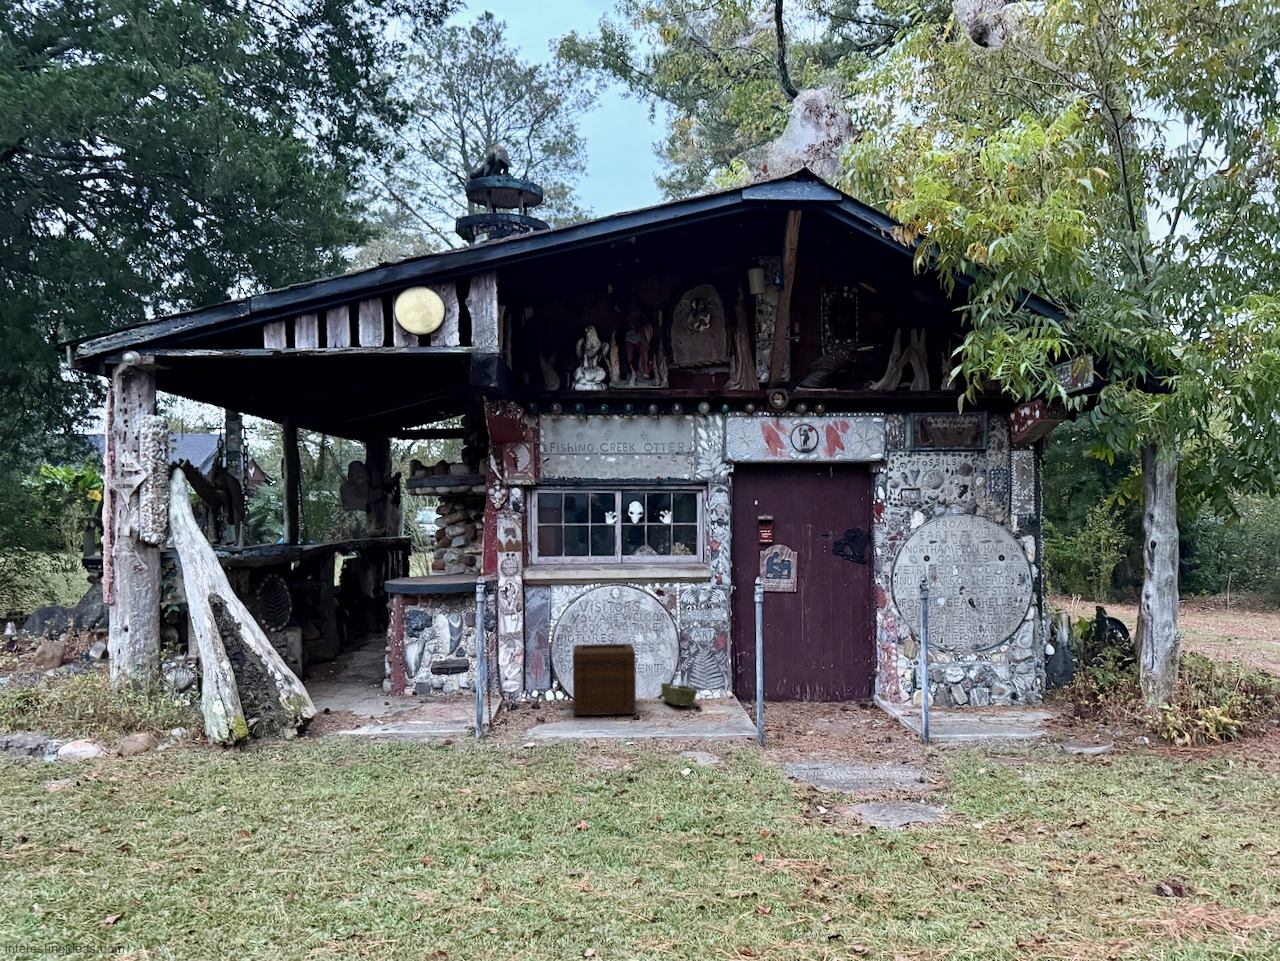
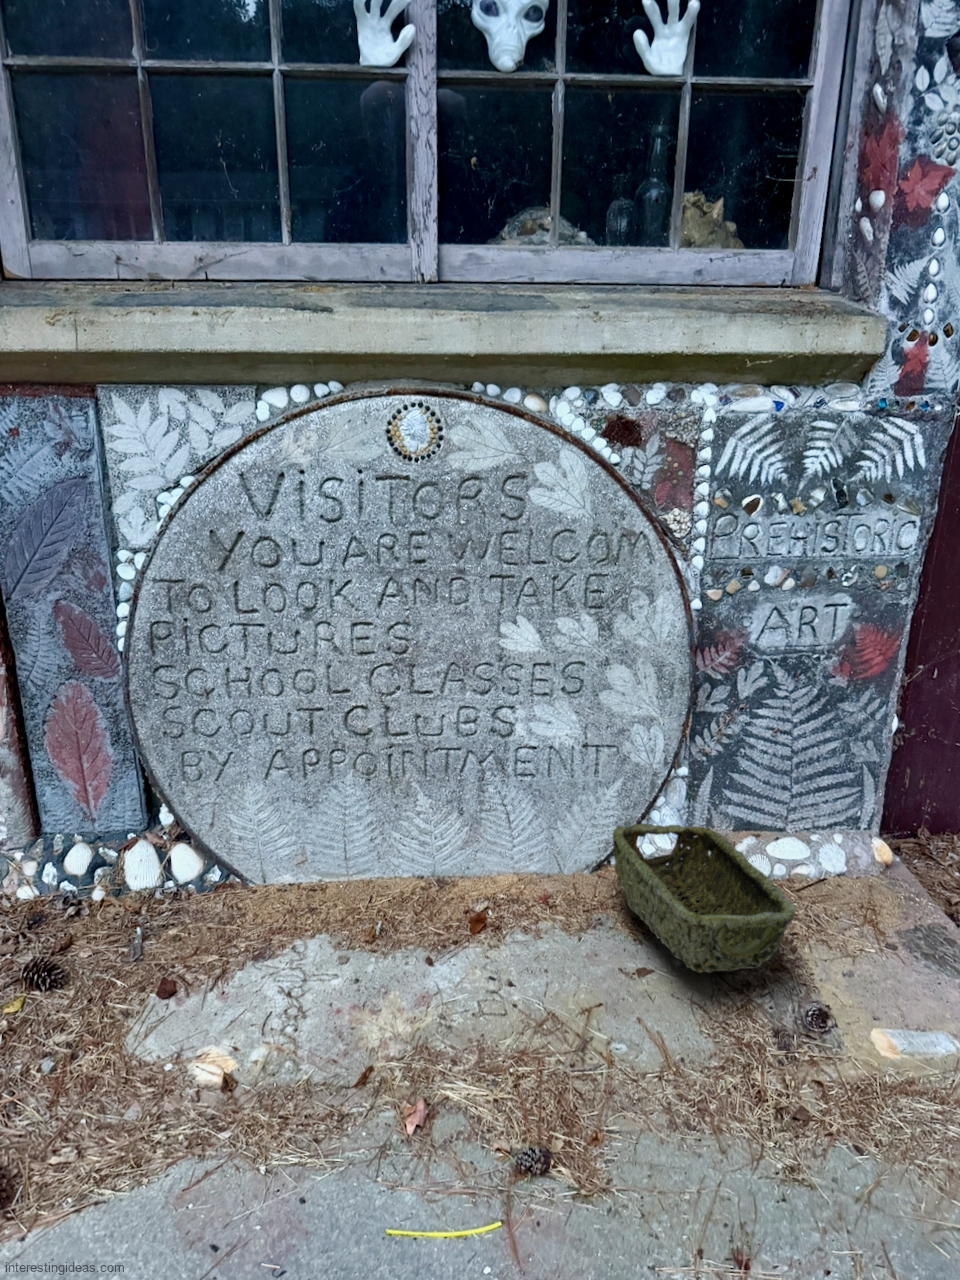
wooden crate: present [573,644,636,715] -> none [157,671,520,1090]

